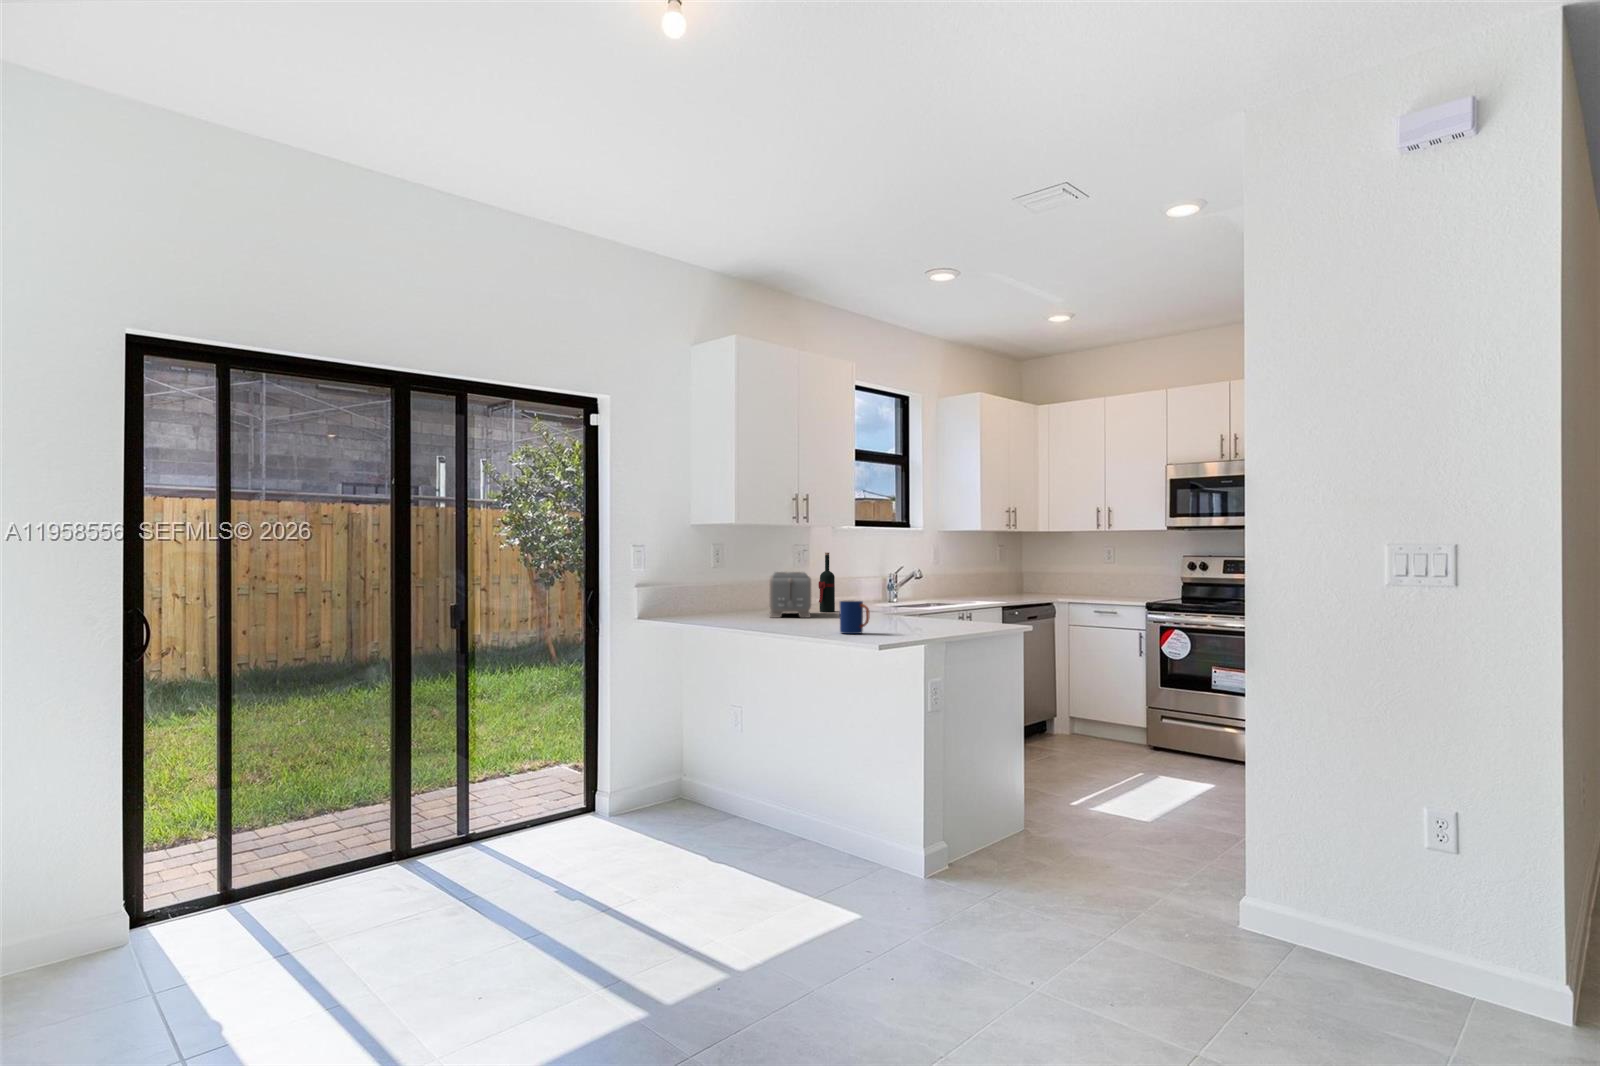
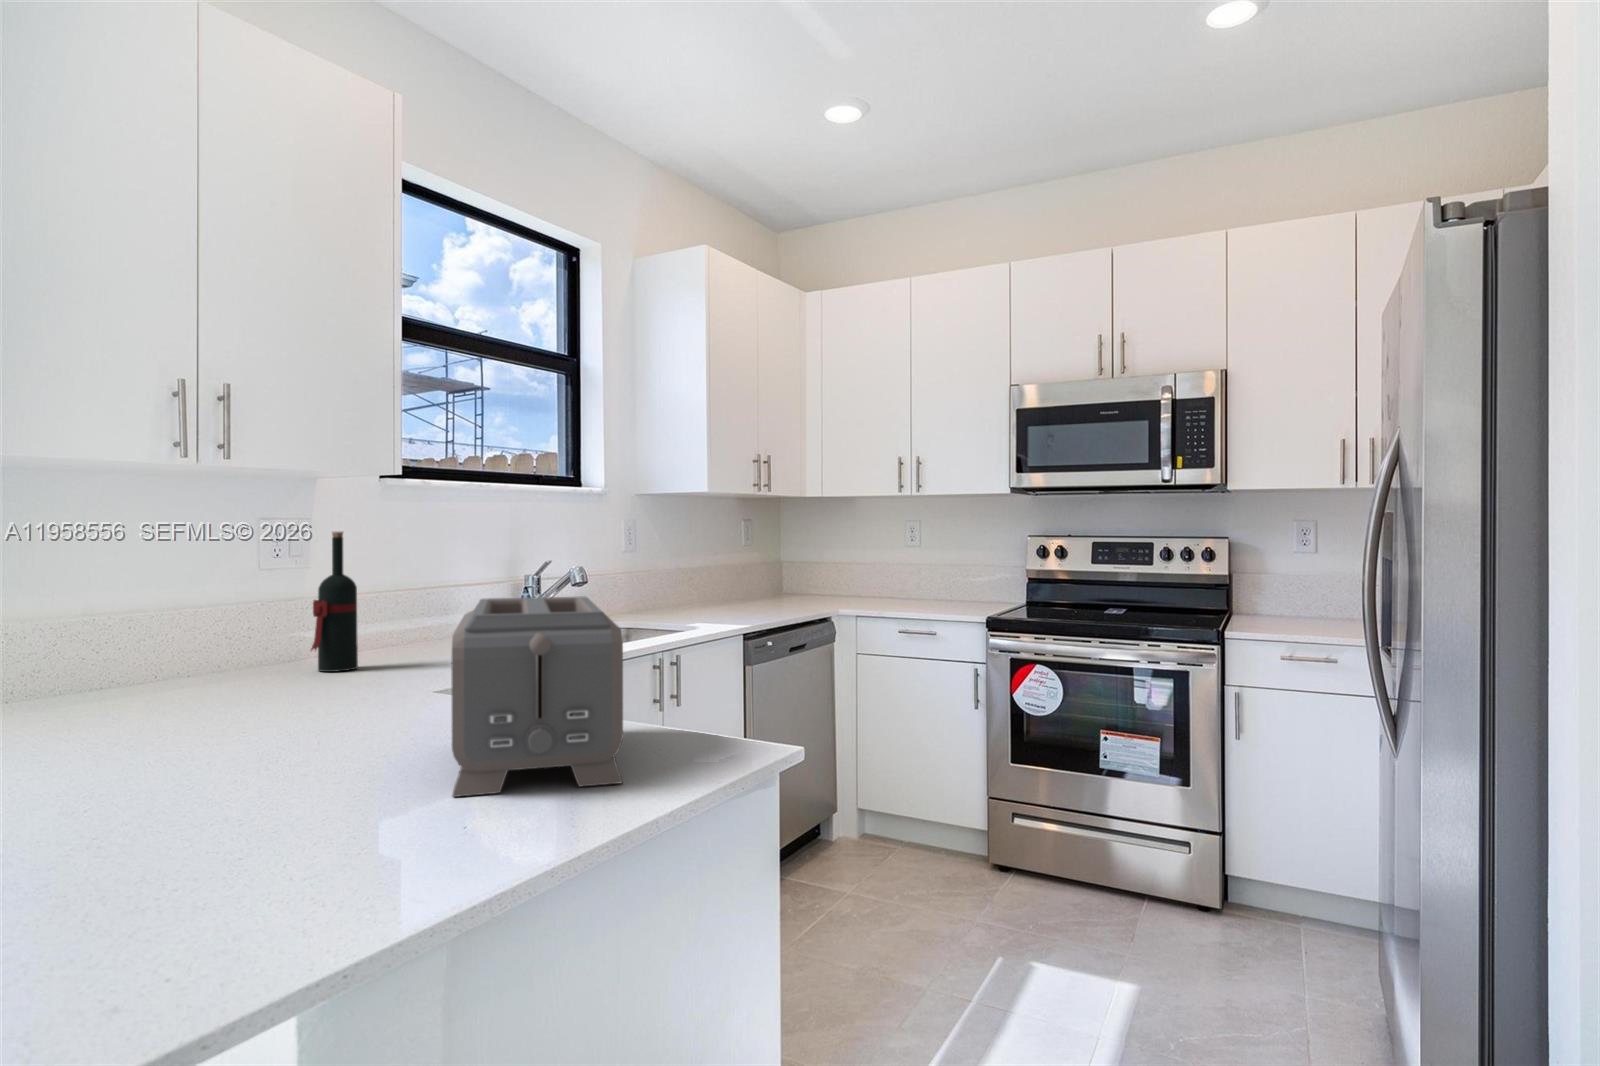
toaster: present [770,572,811,618] -> present [451,596,623,797]
mug: present [840,601,870,634] -> none [74,710,191,857]

